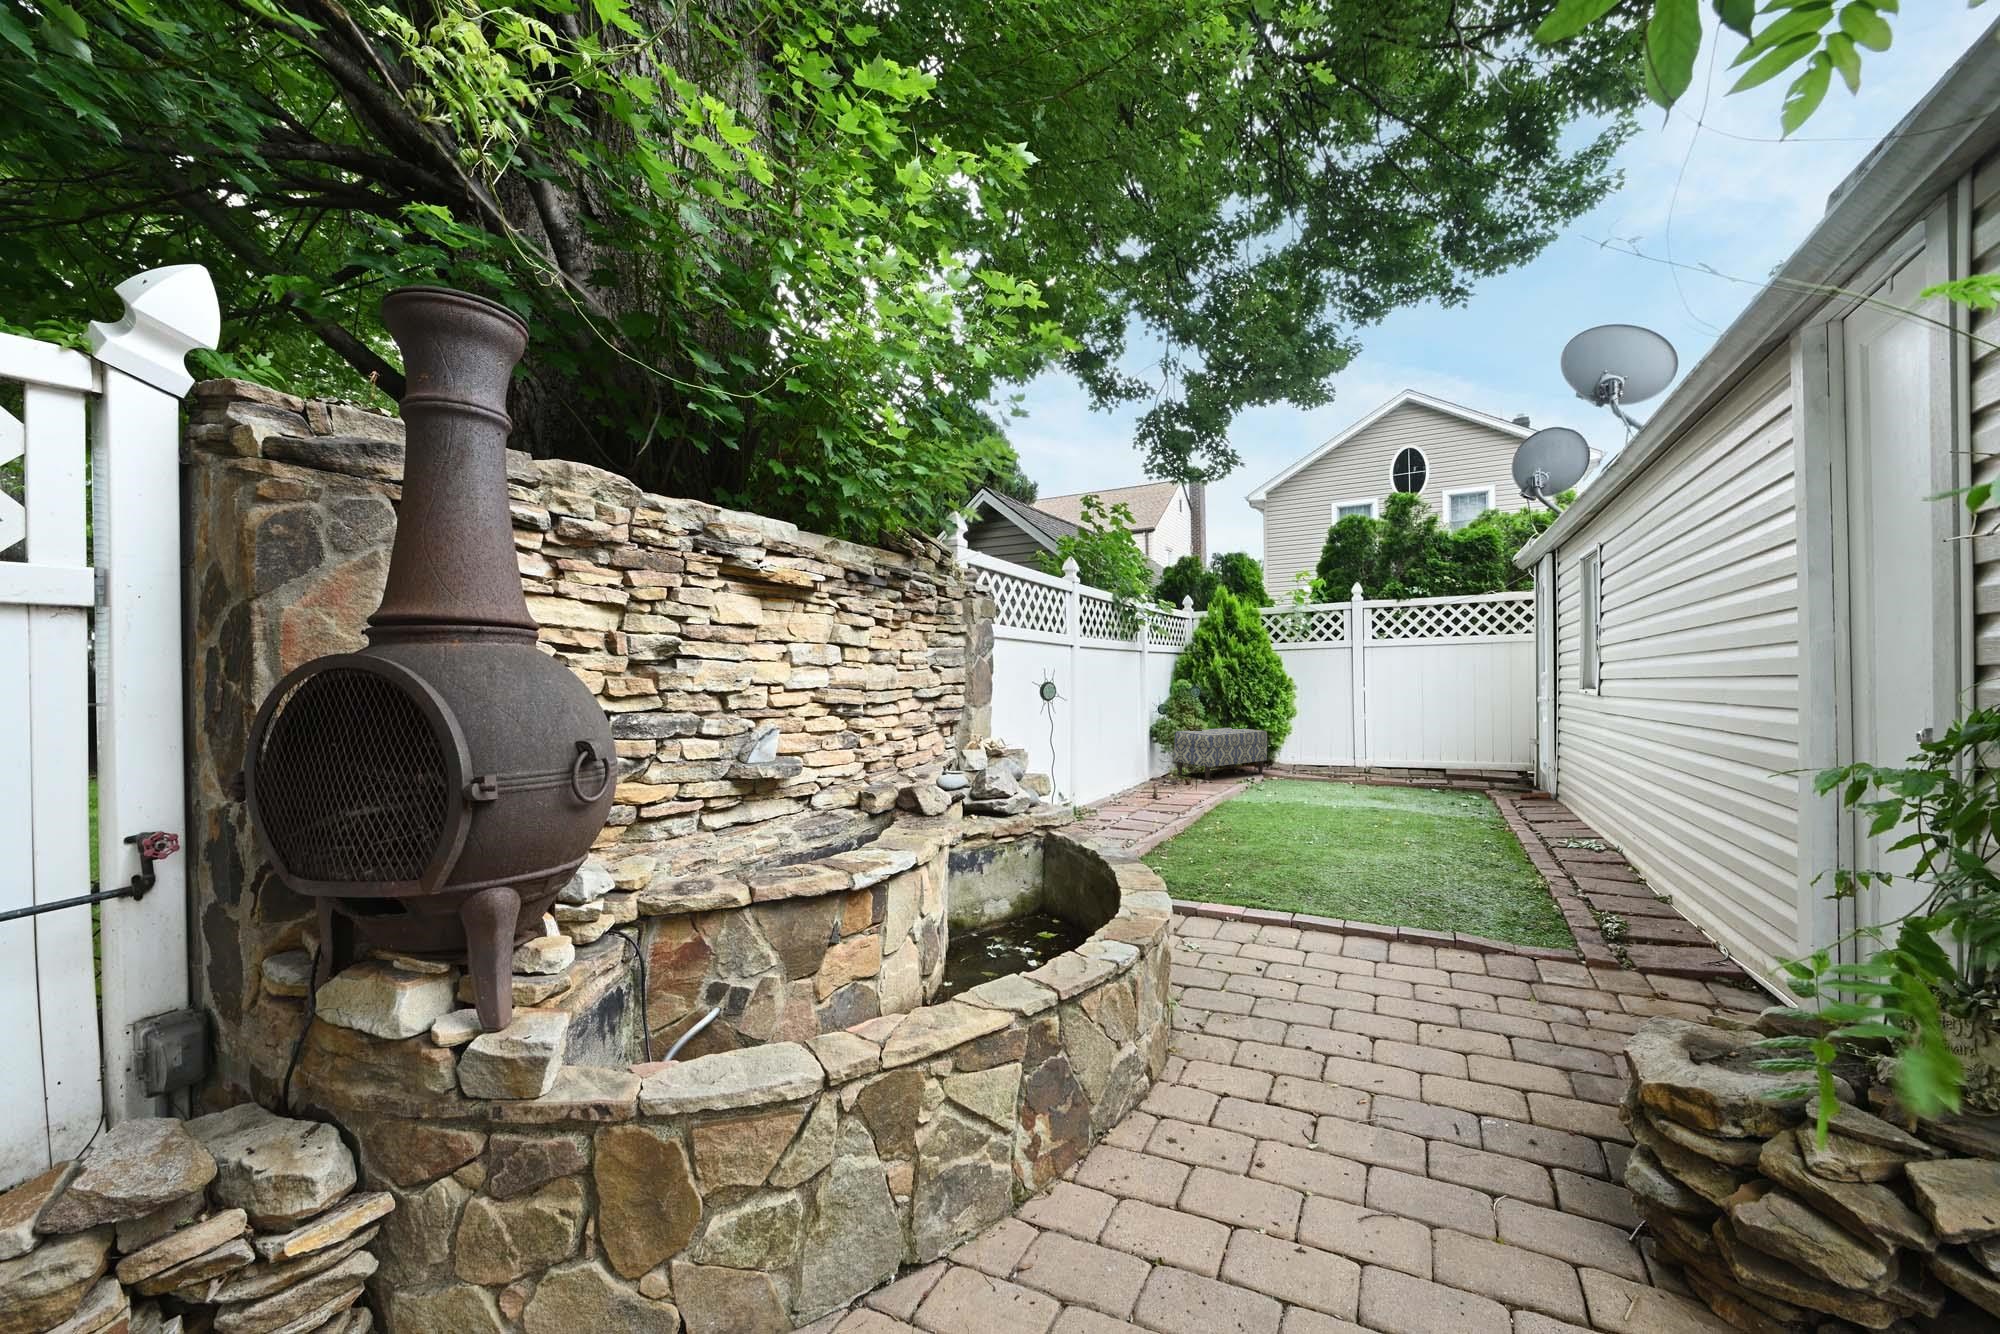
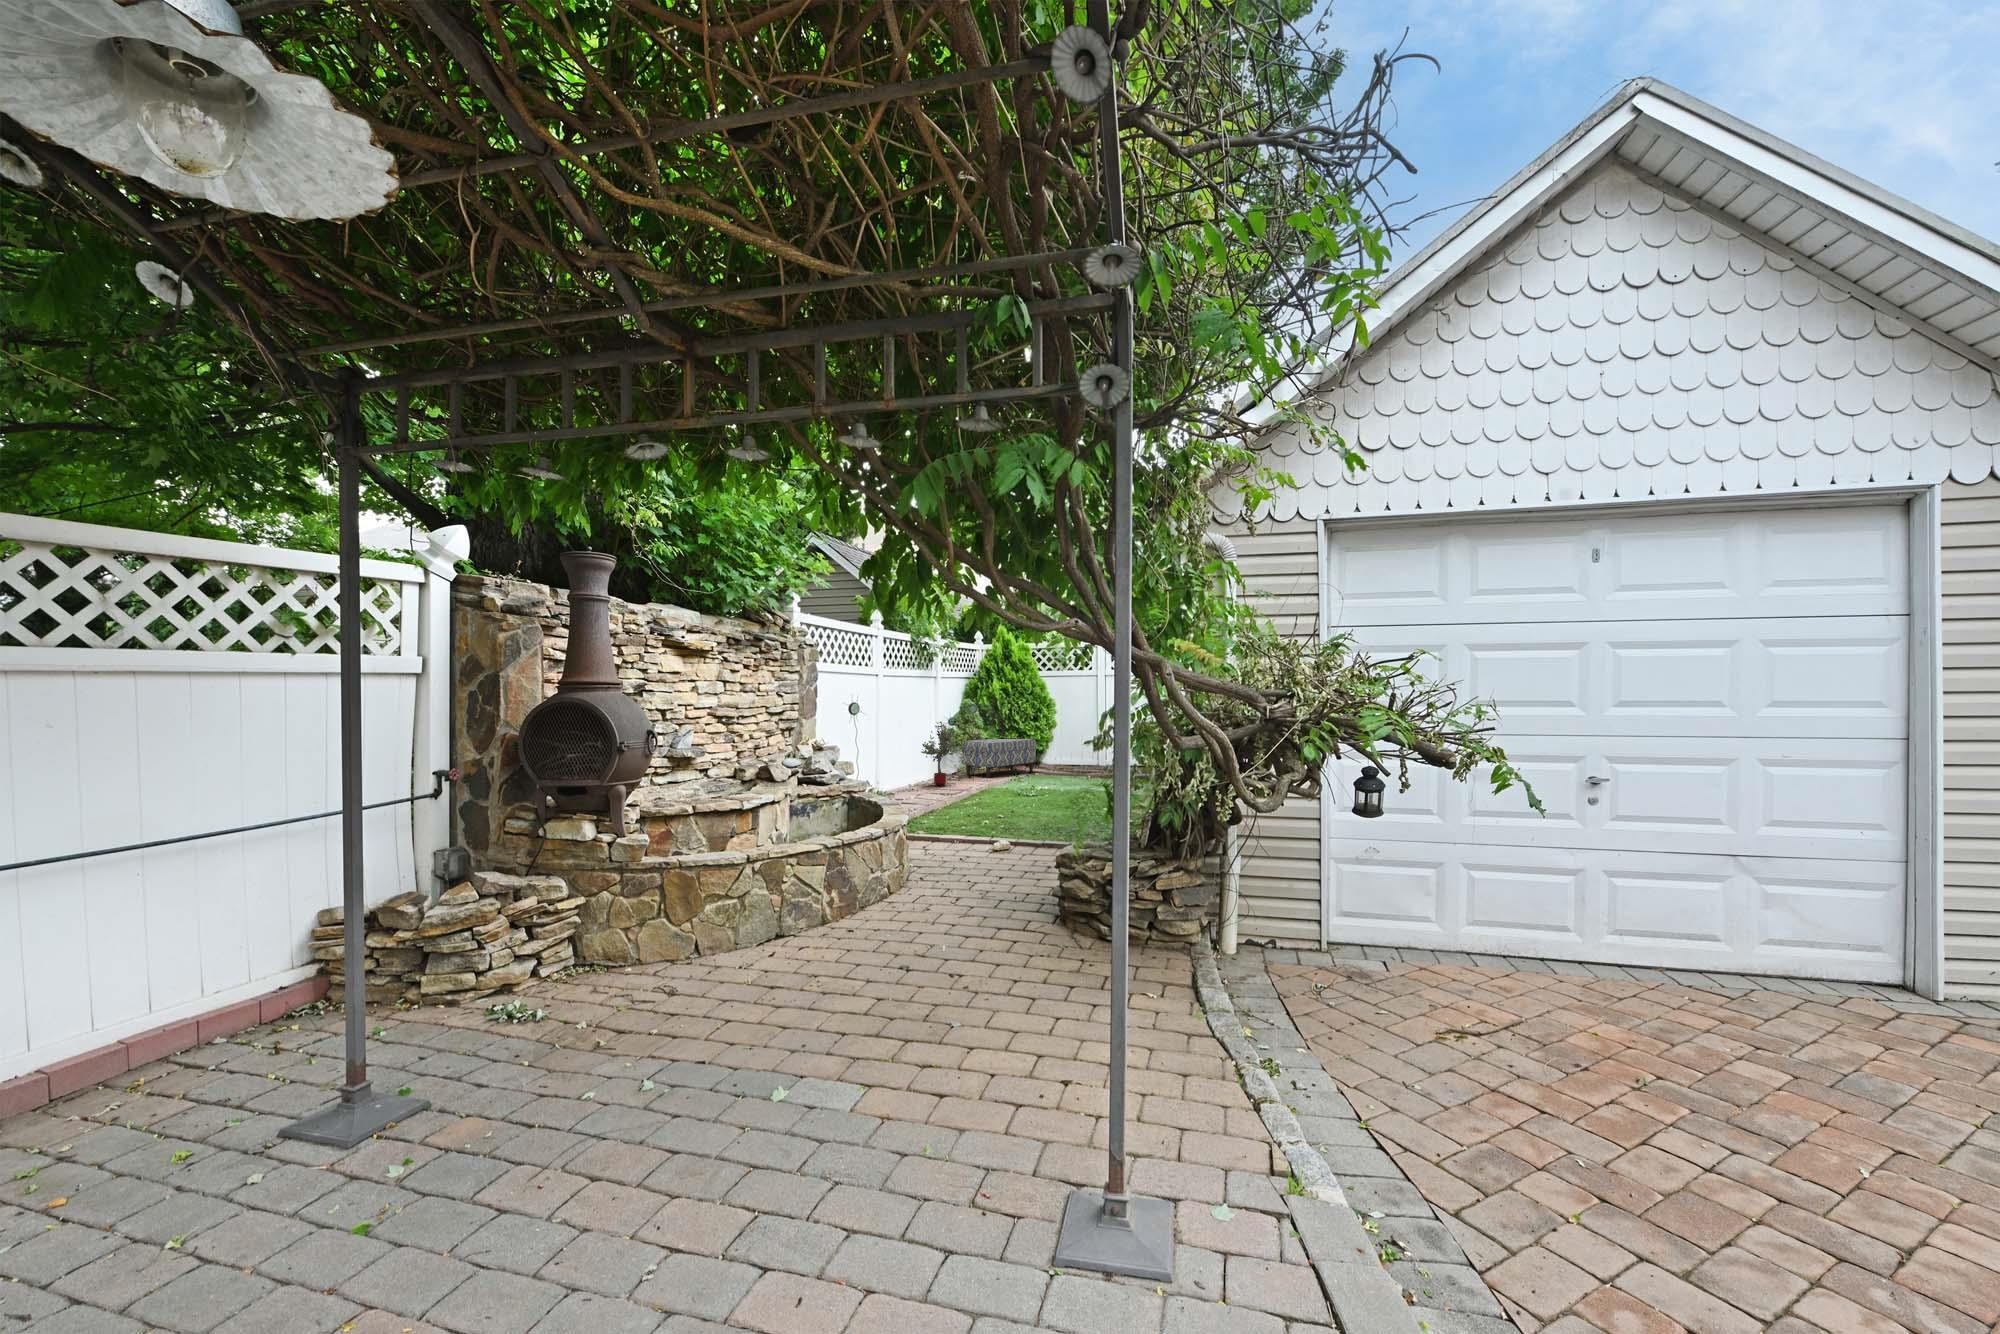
potted tree: none [1124,706,1170,792] -> present [921,721,955,786]

